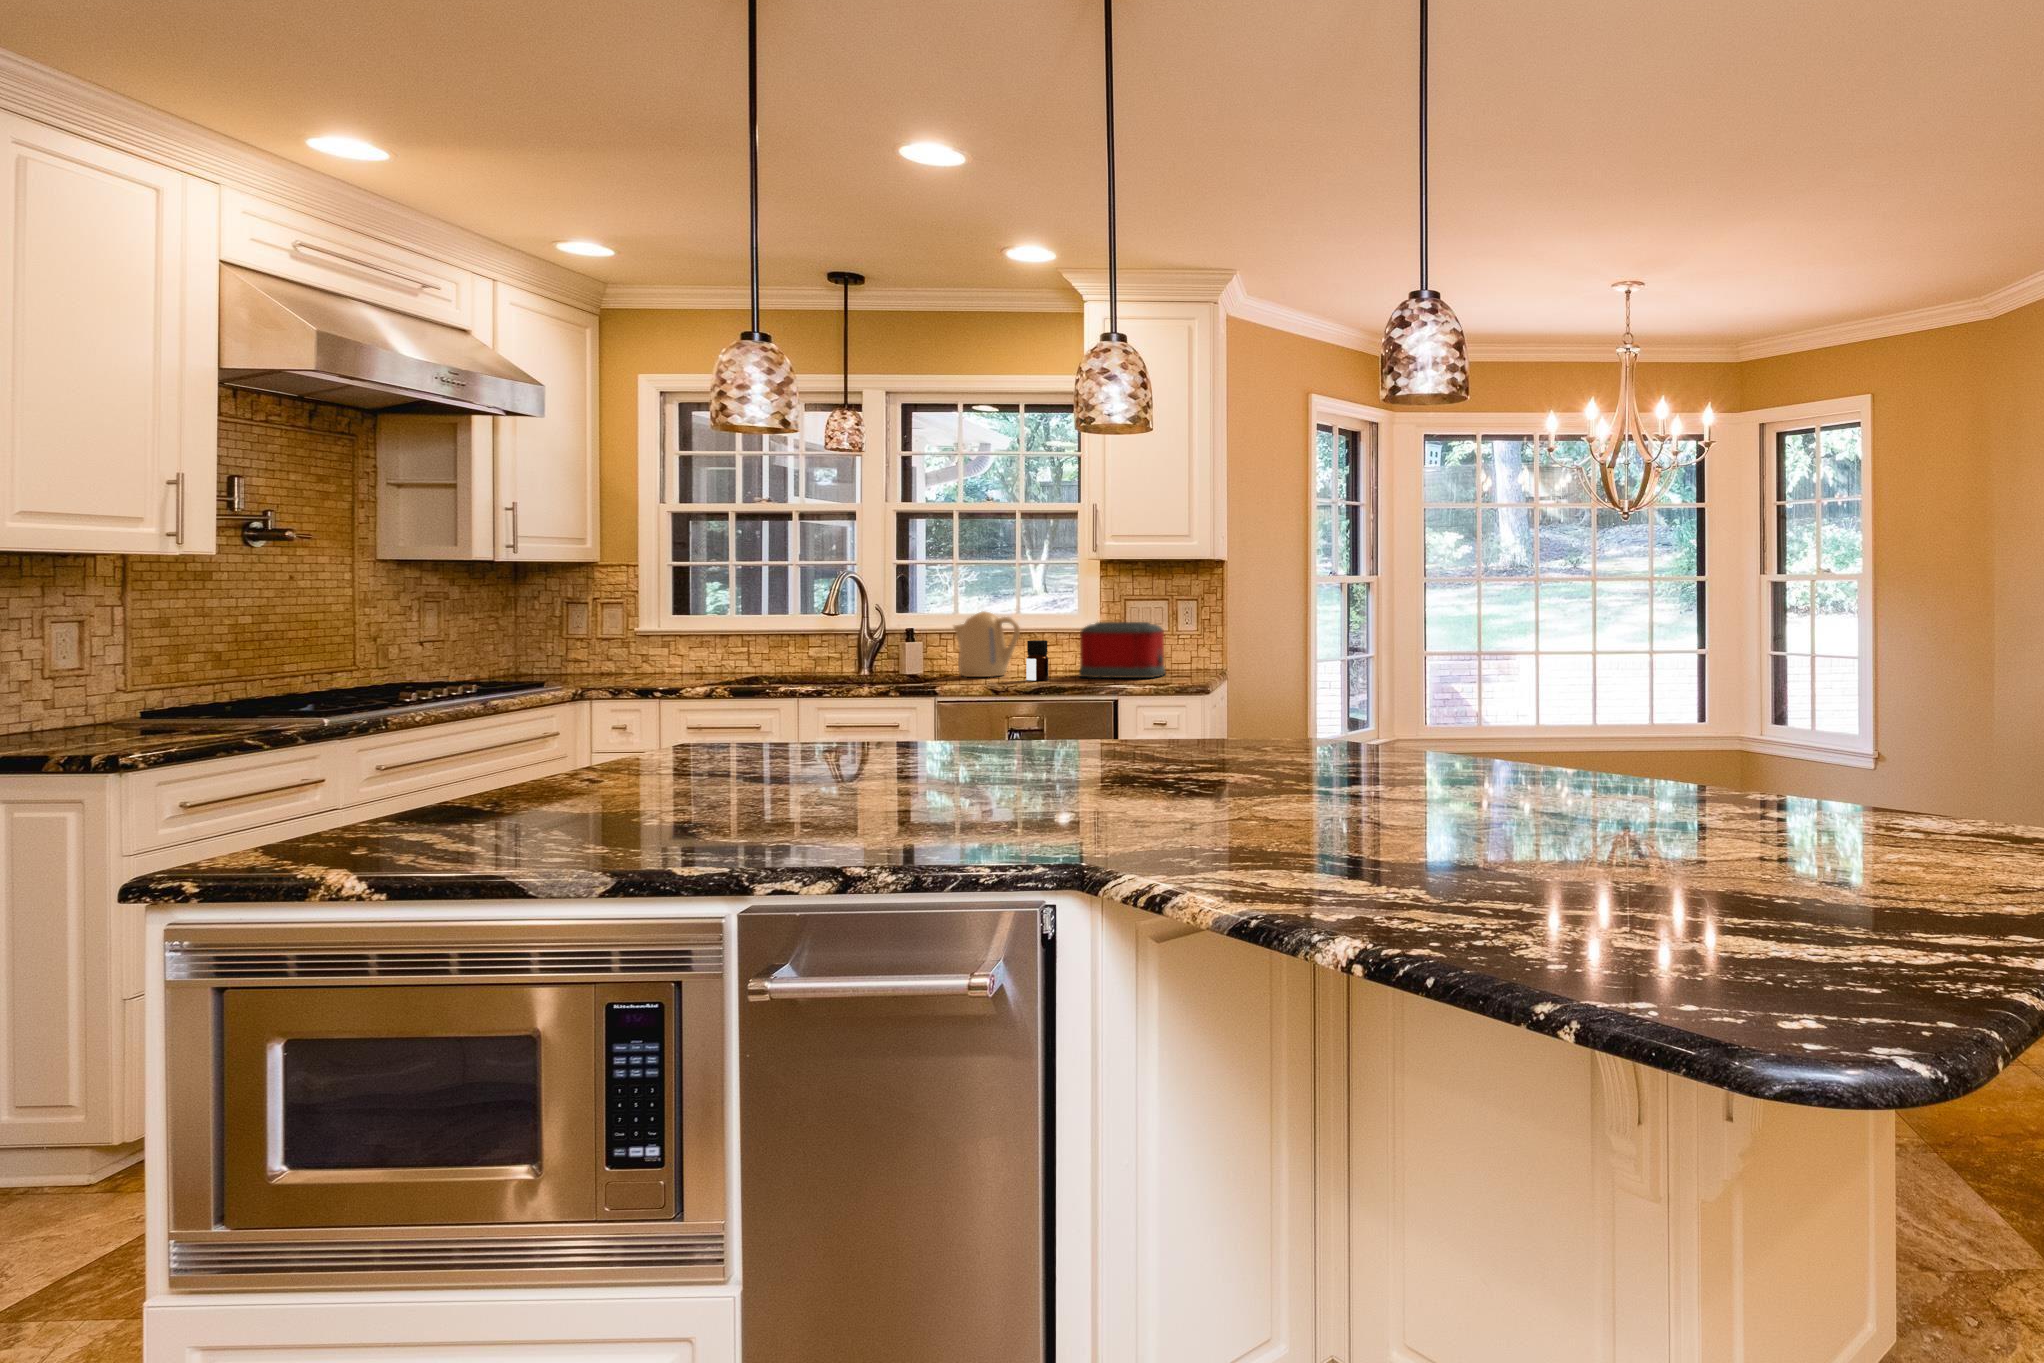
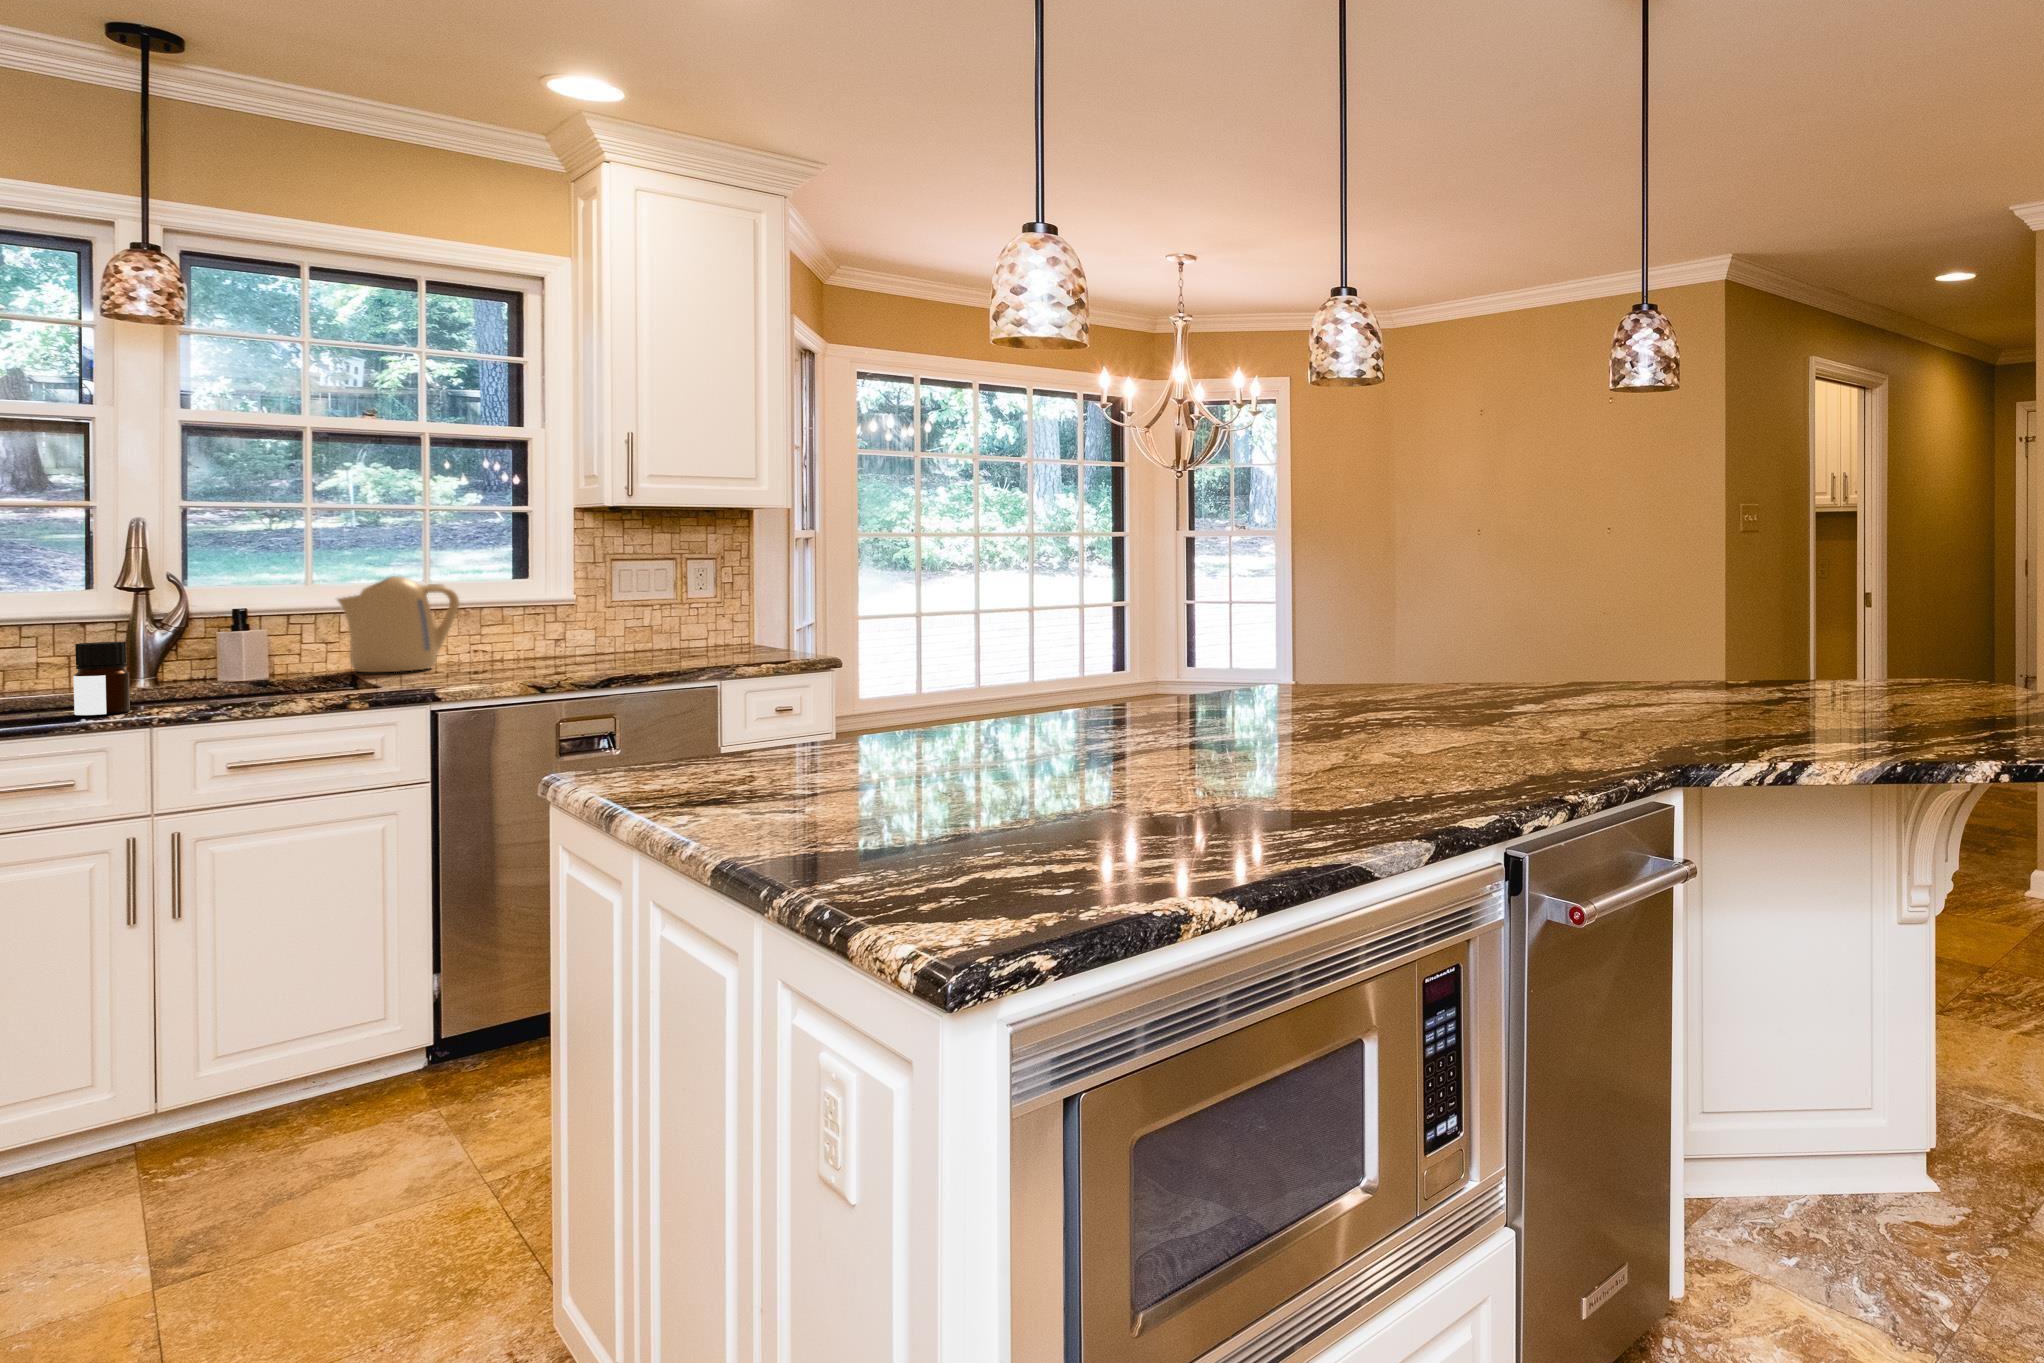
toaster: present [1079,622,1165,678] -> none [561,586,694,661]
bottle: present [1026,640,1049,680] -> present [74,642,130,715]

